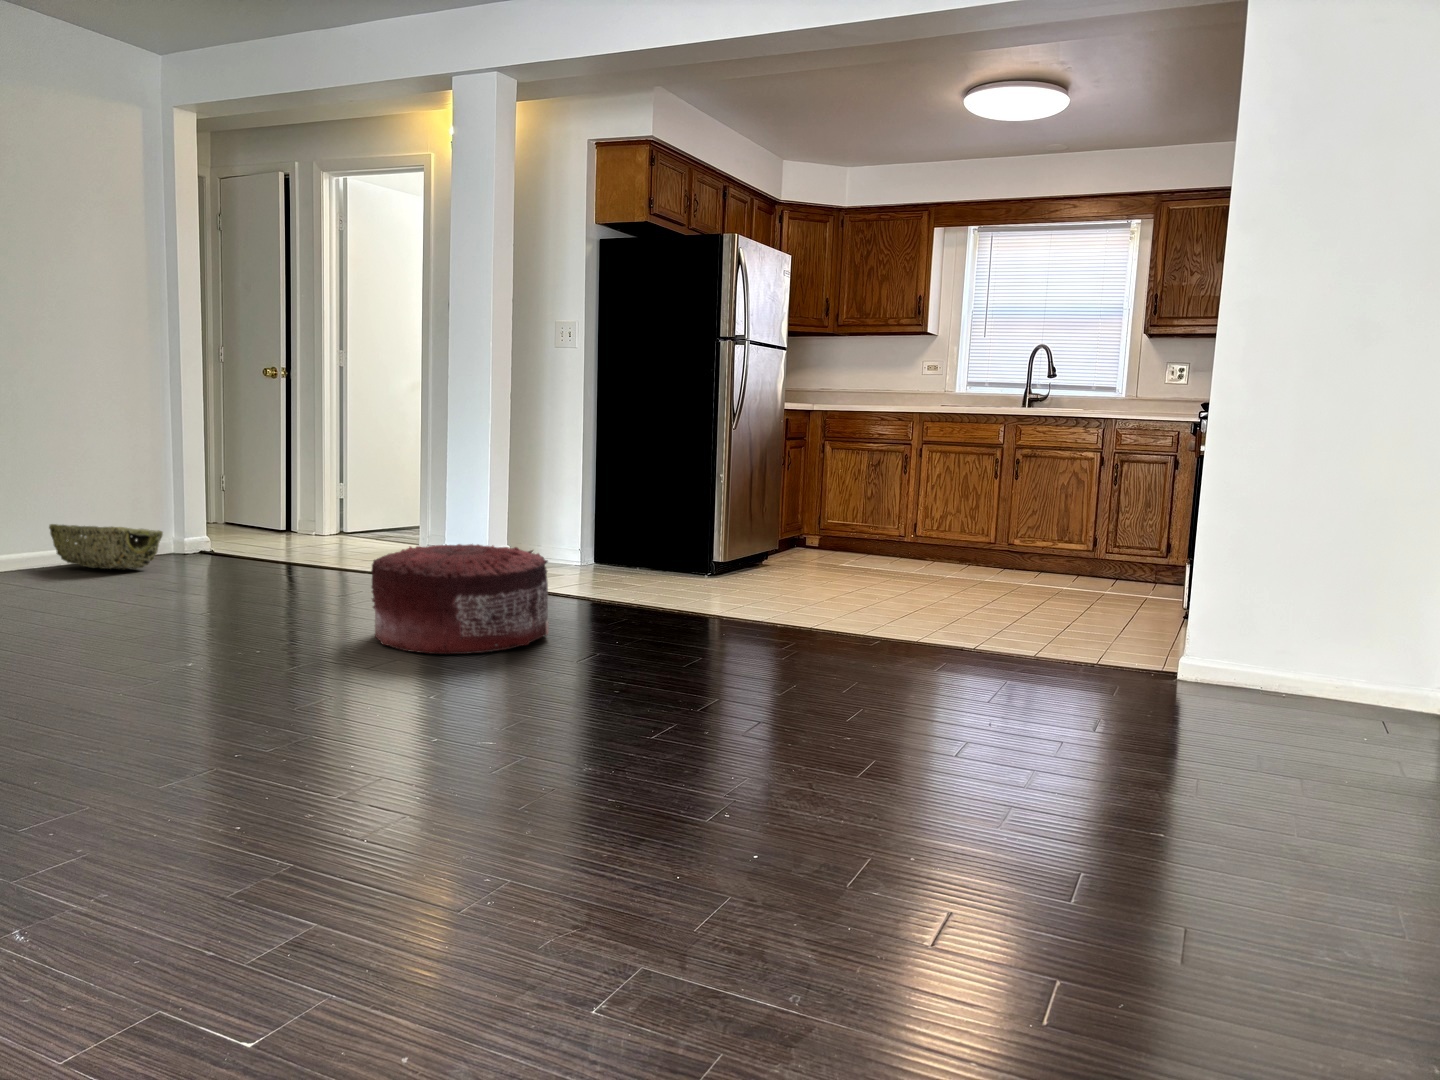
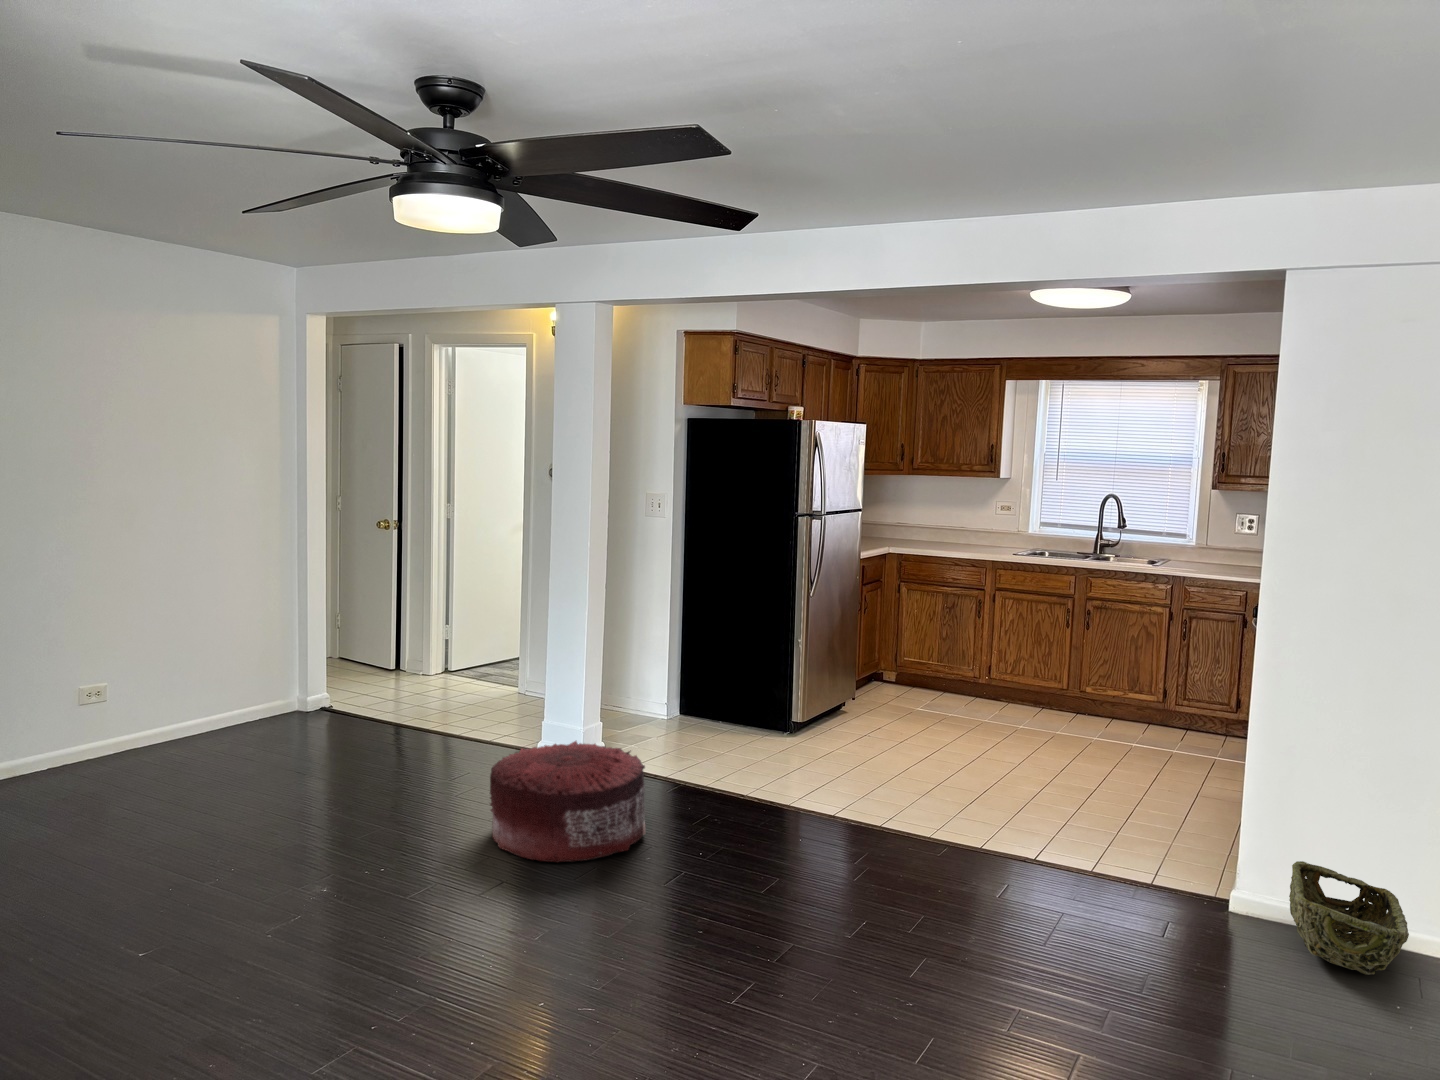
woven basket: present [49,524,163,570] -> present [1289,861,1409,975]

